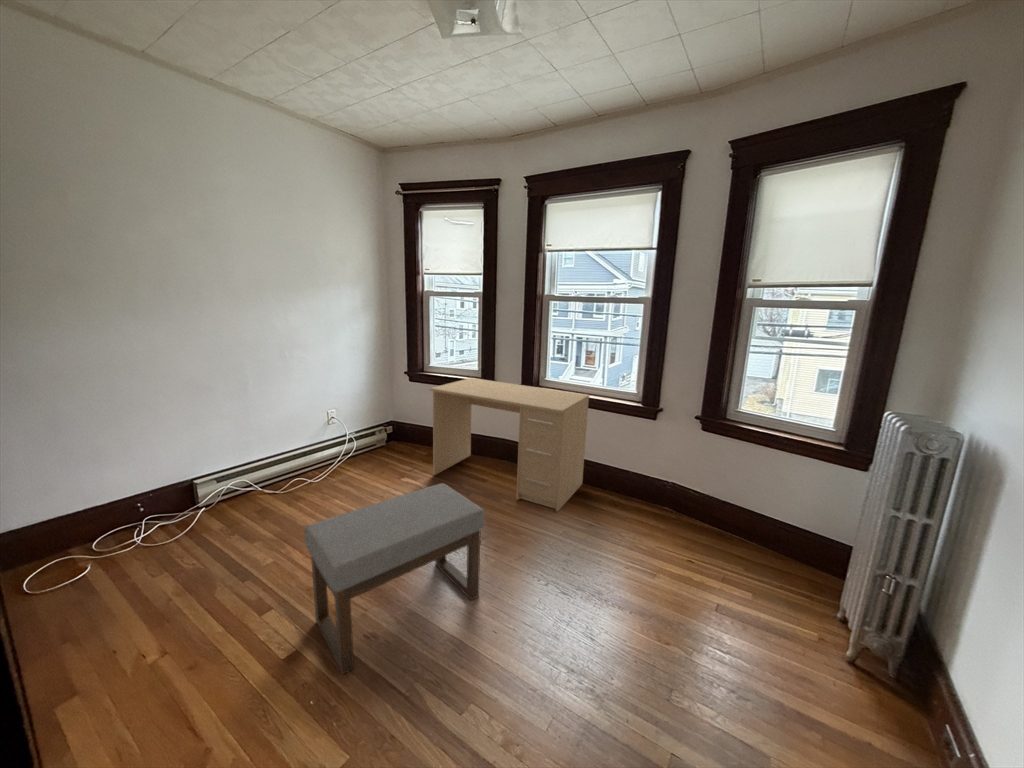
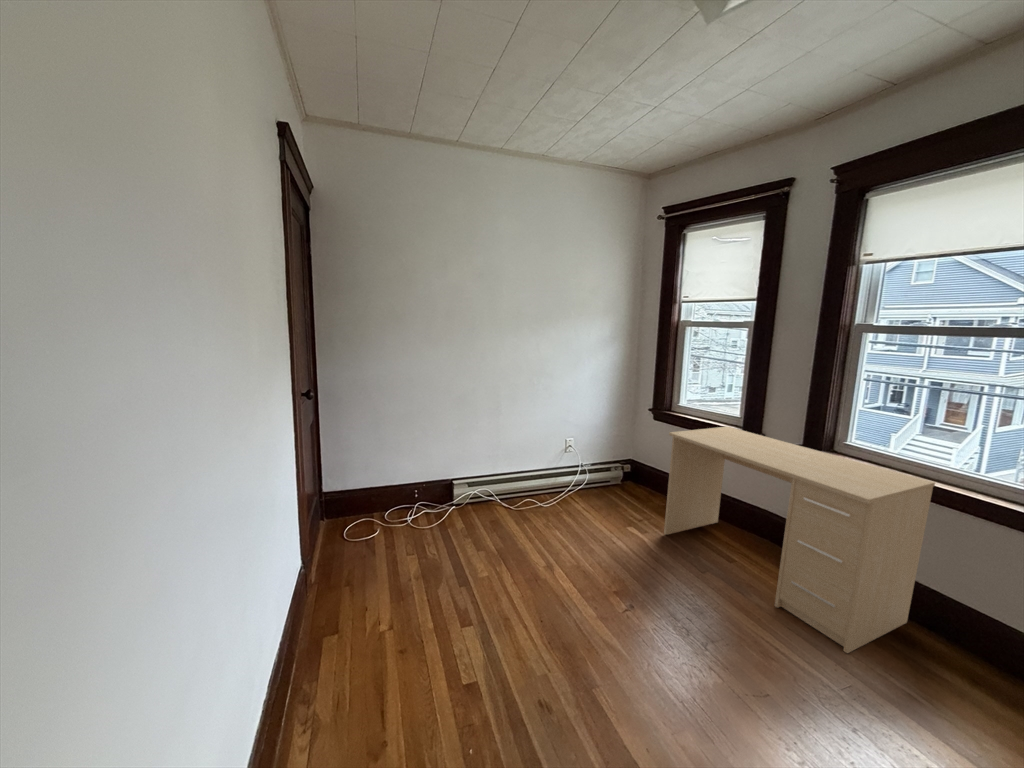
ottoman: present [305,483,484,674] -> none [500,555,704,738]

